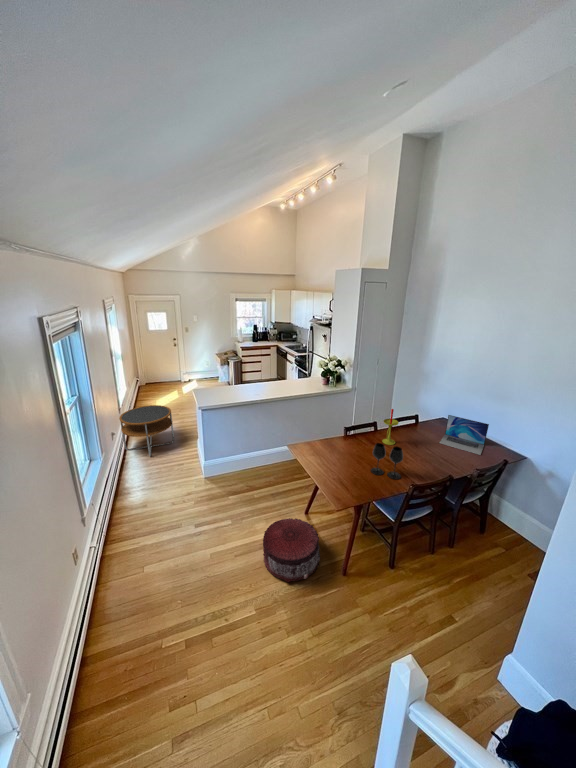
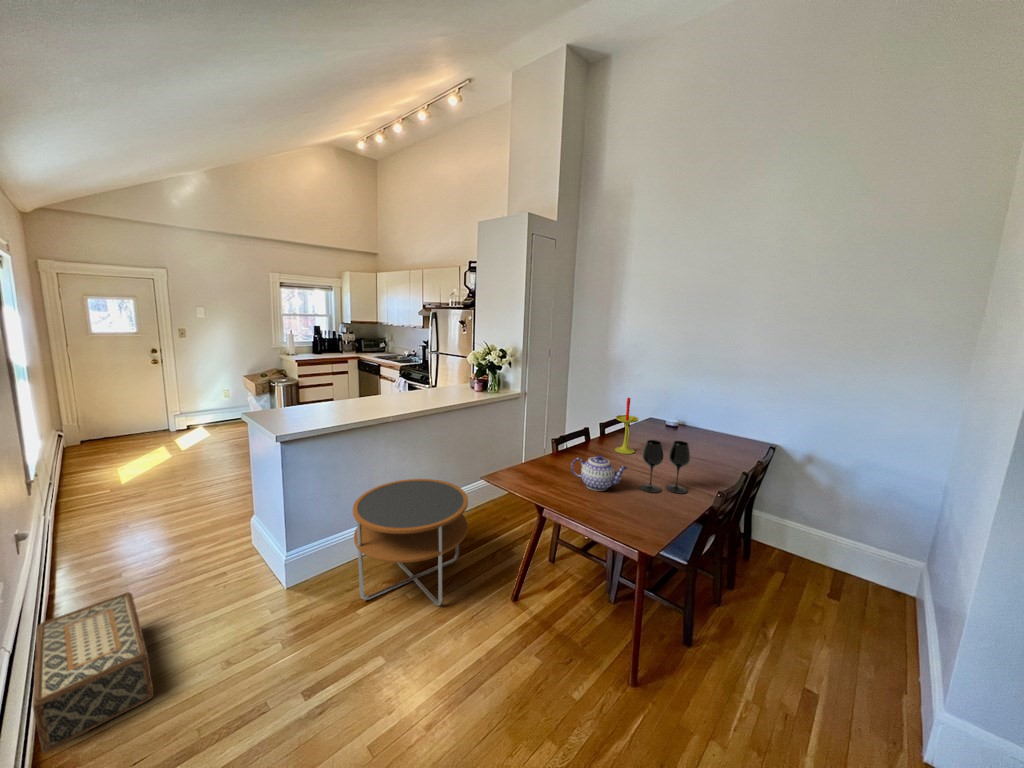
side table: present [119,405,174,456] -> present [353,479,468,606]
laptop: present [439,415,489,455] -> none [678,405,739,449]
teapot: none [333,445,361,467] -> present [571,455,627,491]
woven basket: none [110,465,148,518] -> present [33,592,154,753]
pouf: present [263,518,320,583] -> none [477,609,590,740]

